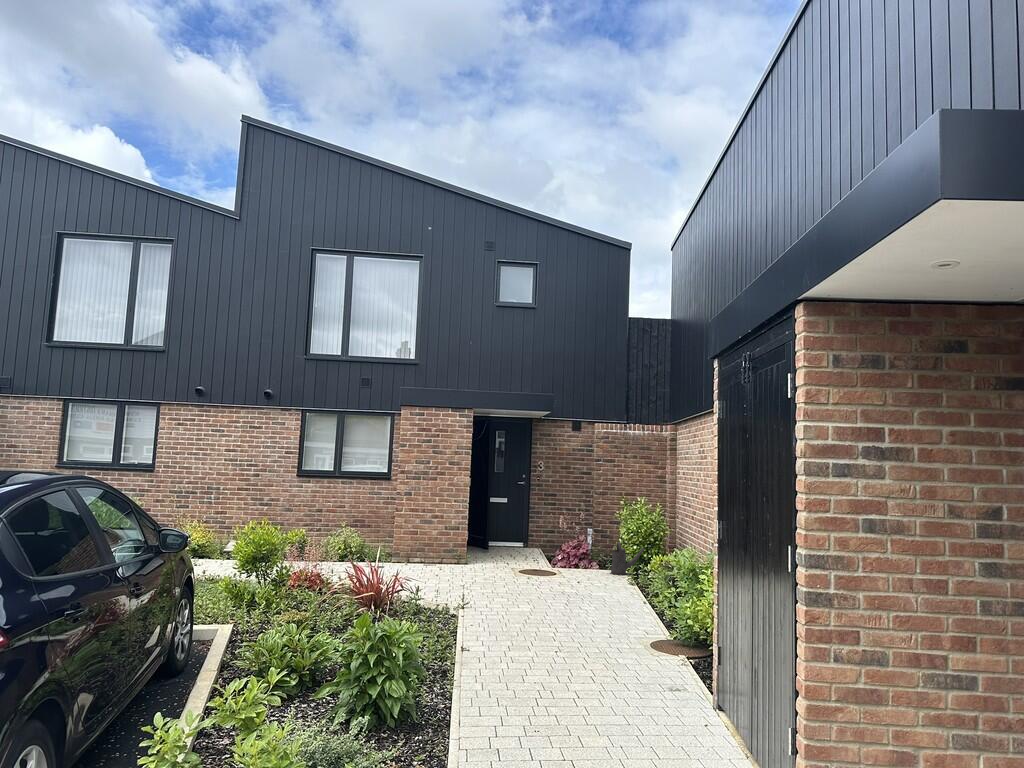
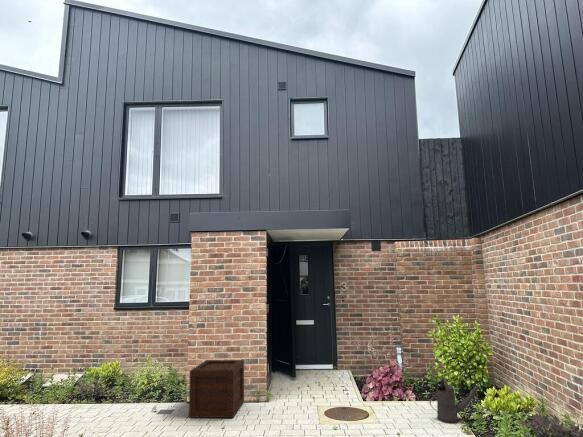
wooden crate: none [406,525,448,569] -> present [189,360,244,418]

